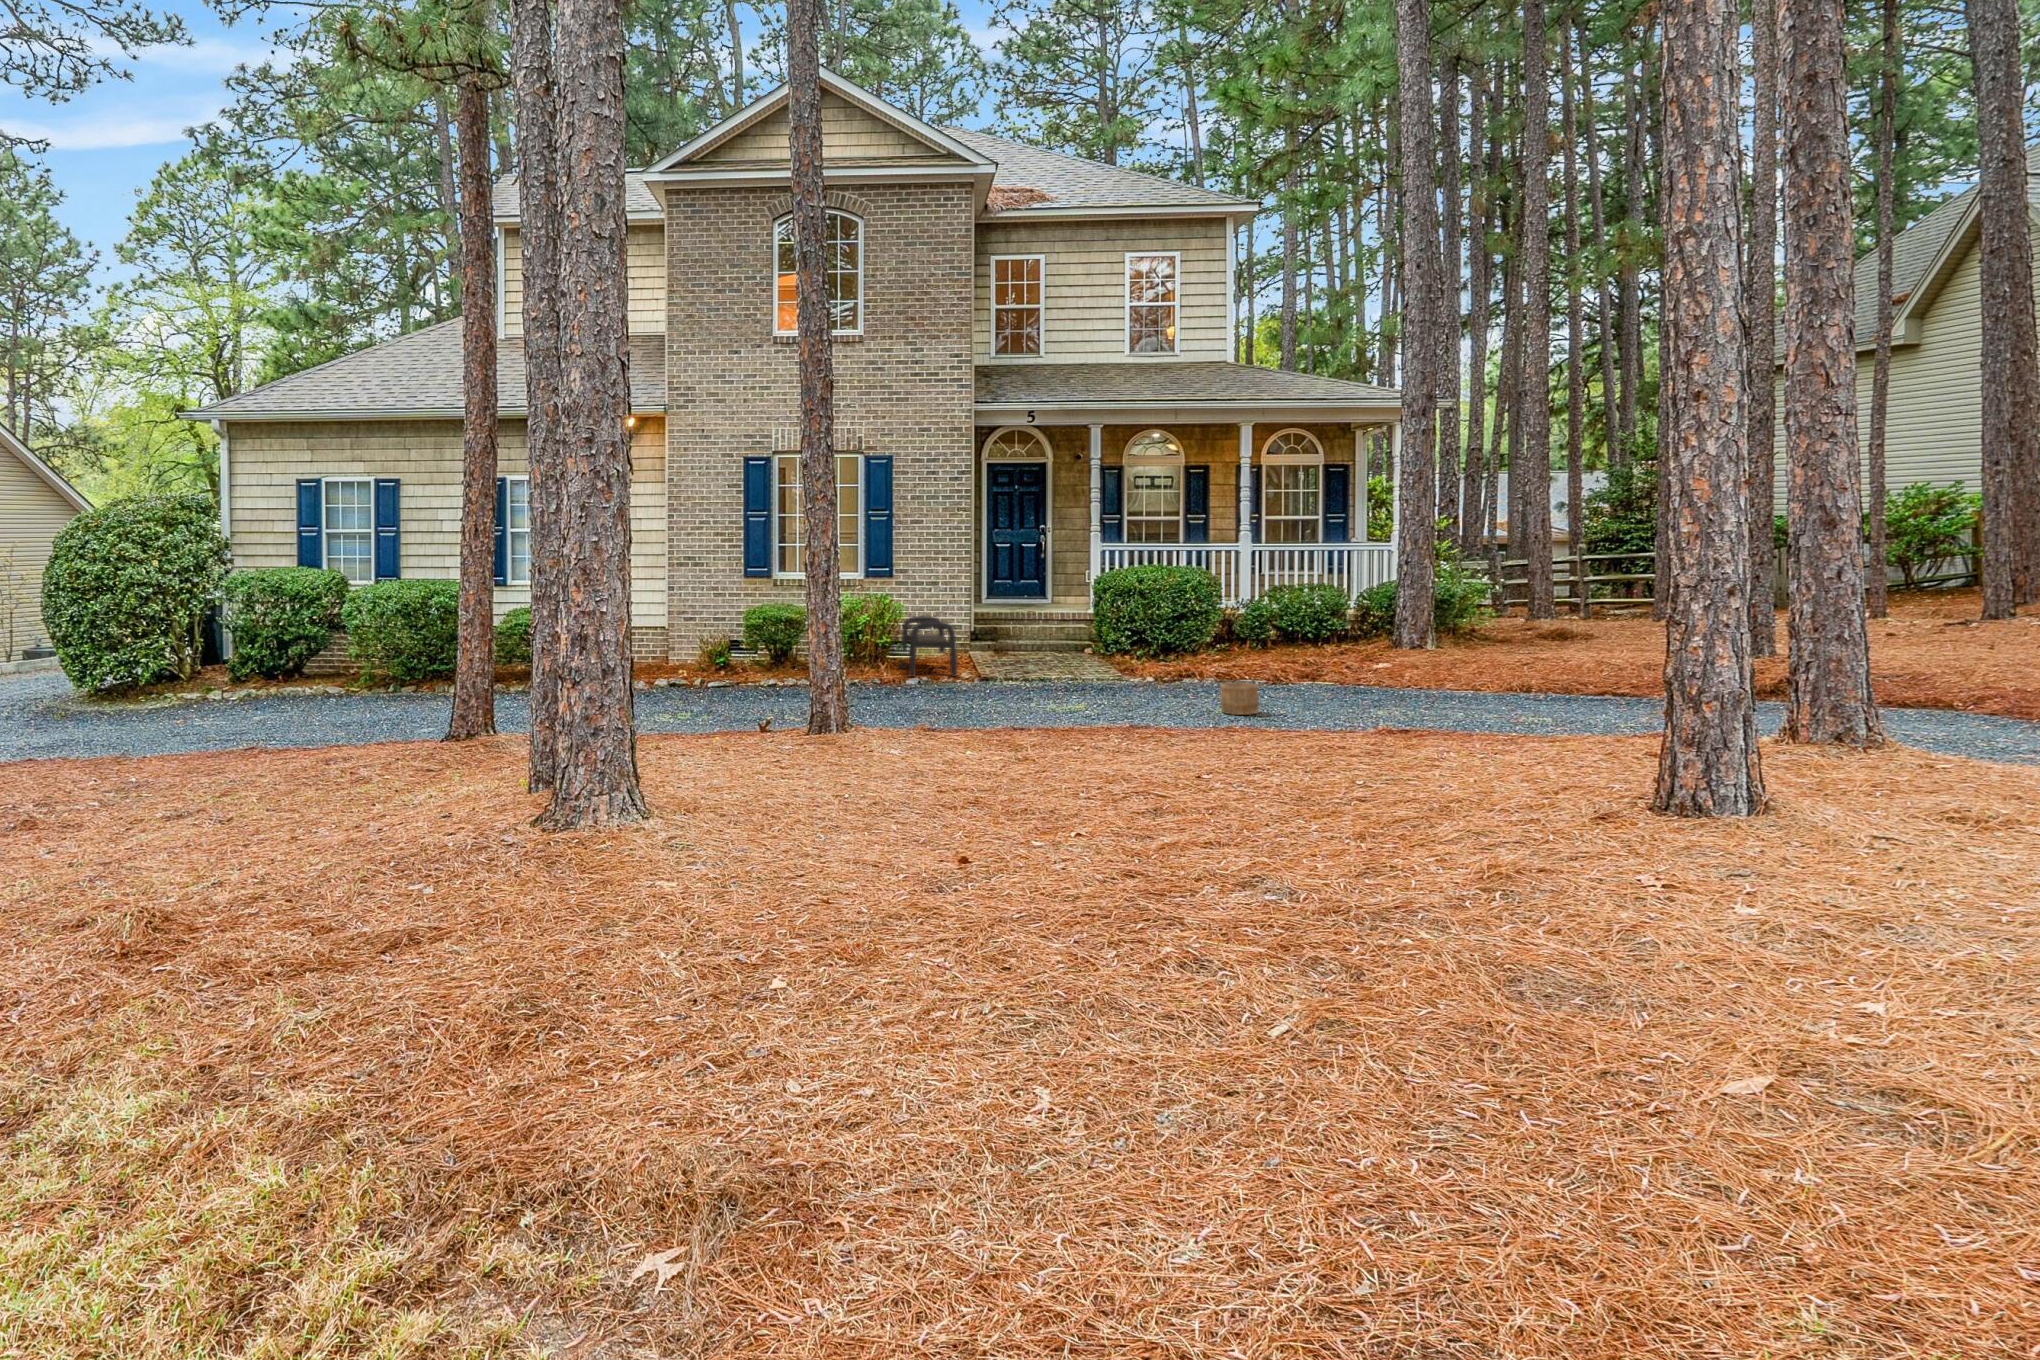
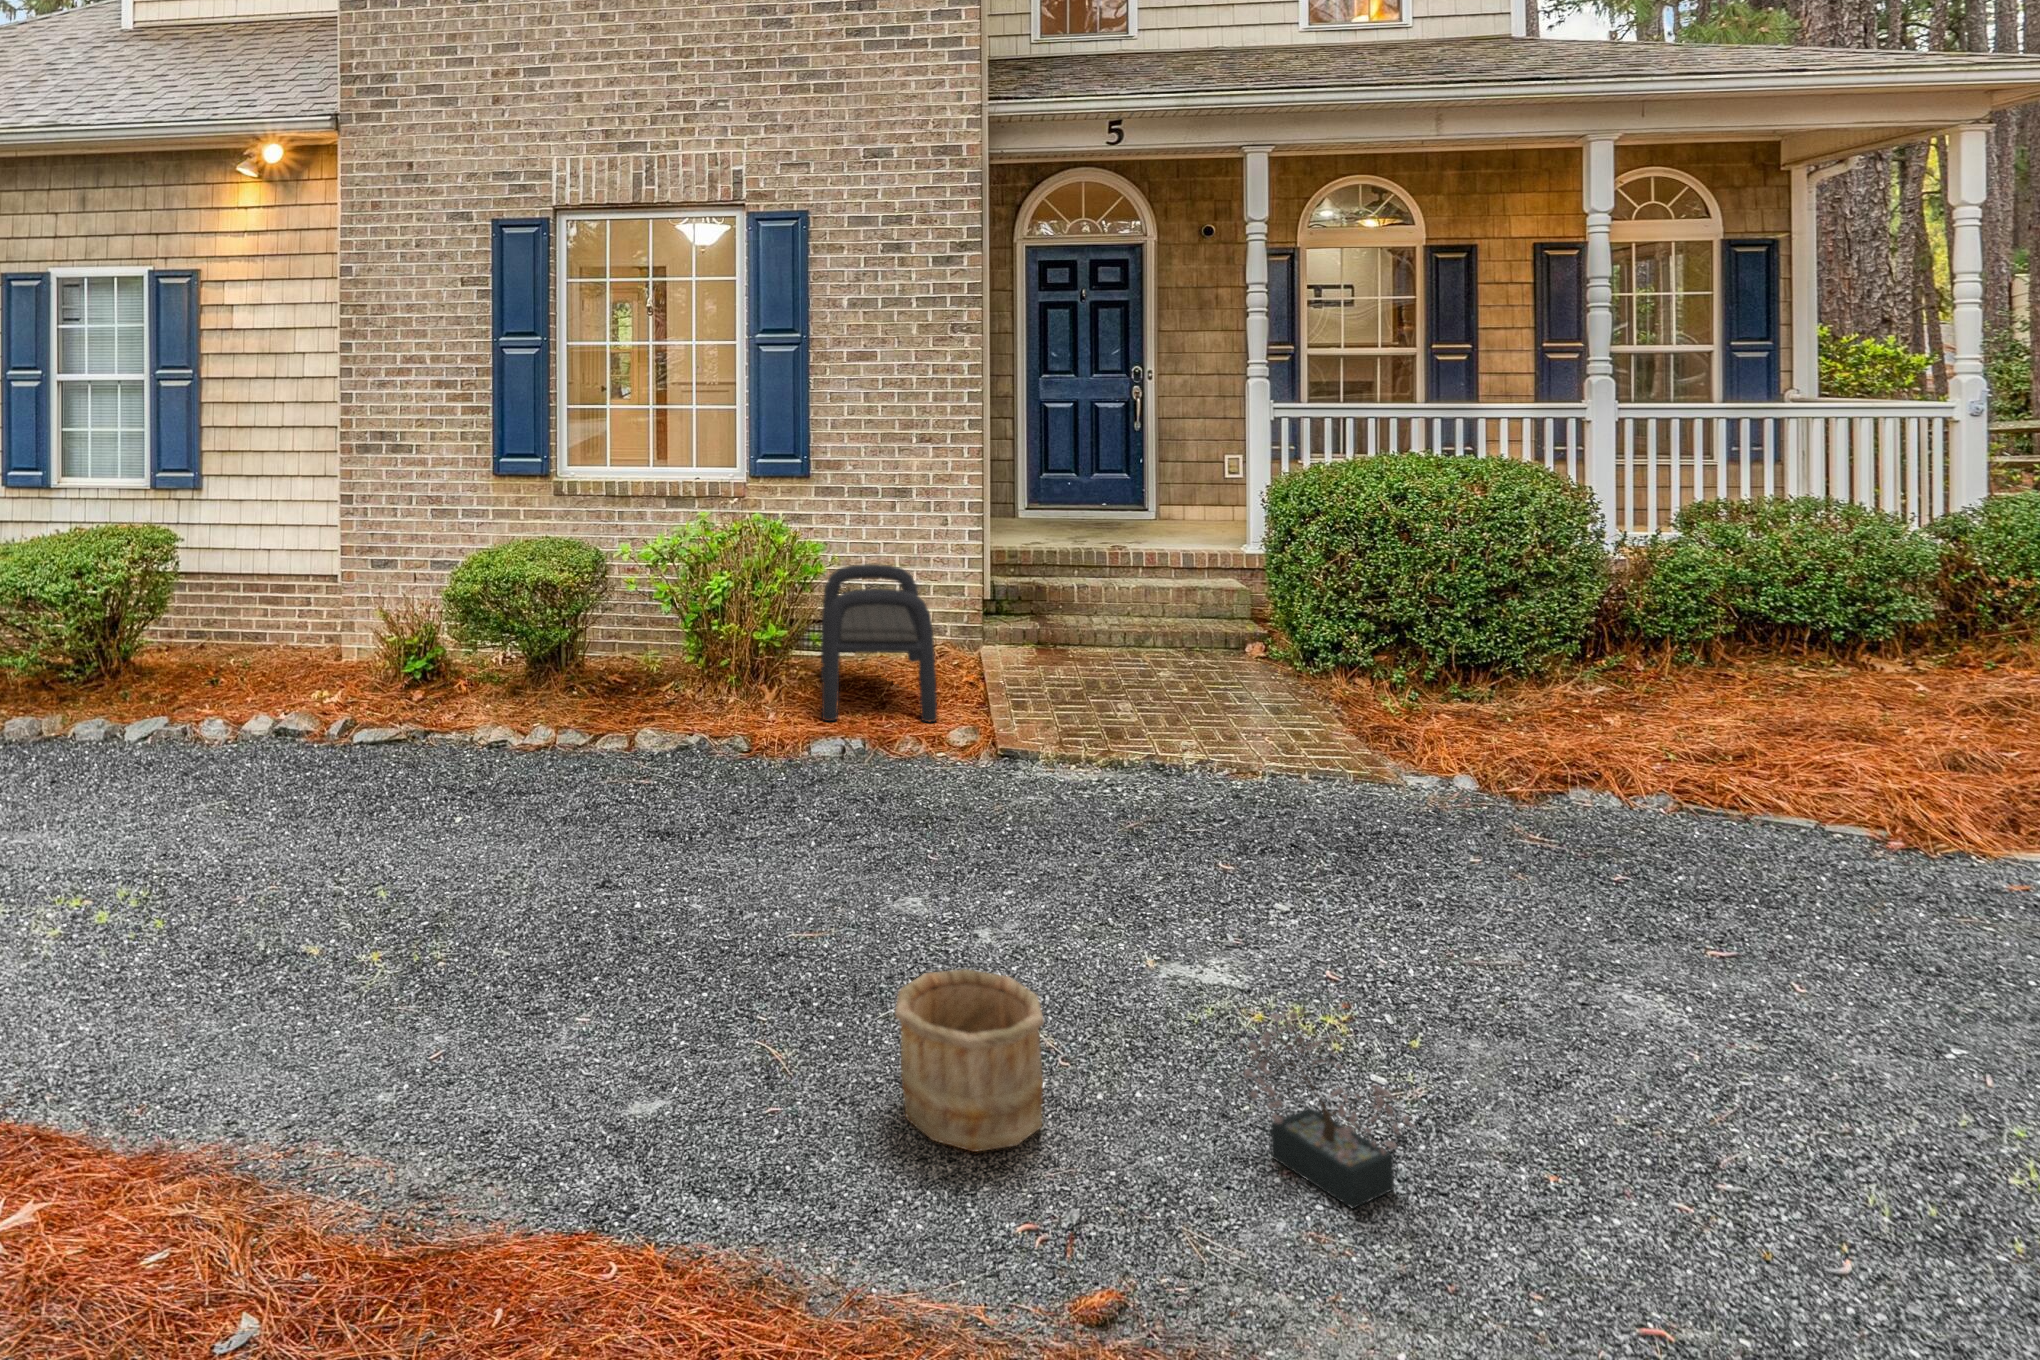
wooden bucket: present [1220,682,1259,715] -> present [895,969,1044,1152]
decorative plant: none [1064,694,1105,732] -> present [1239,1010,1415,1208]

